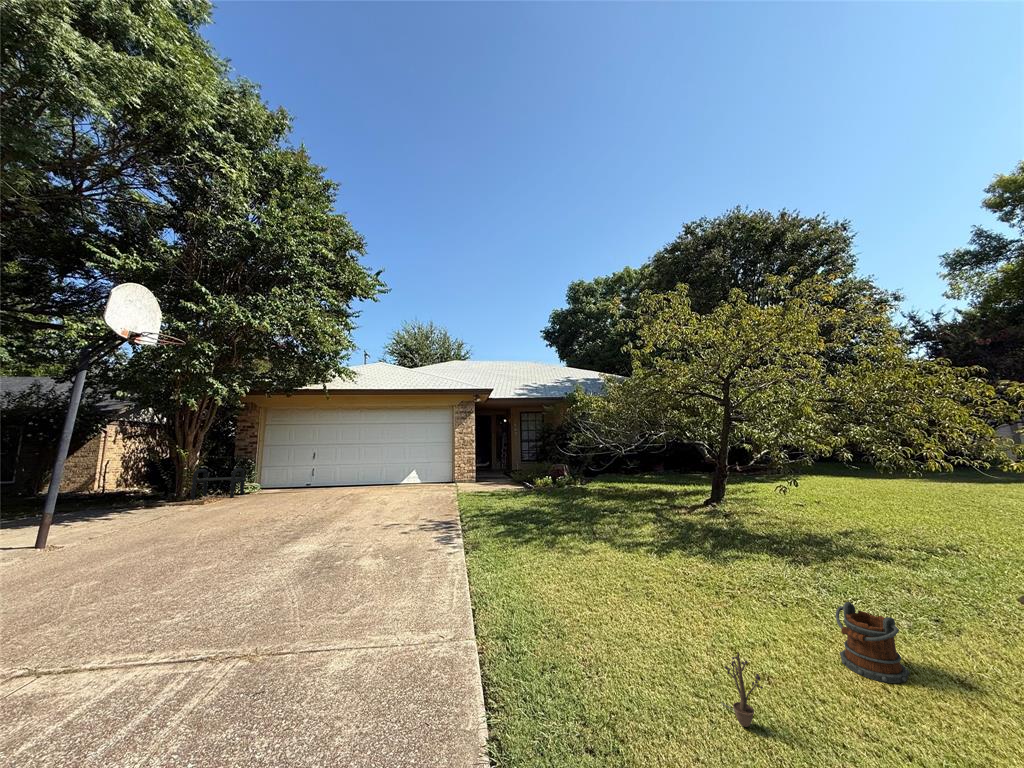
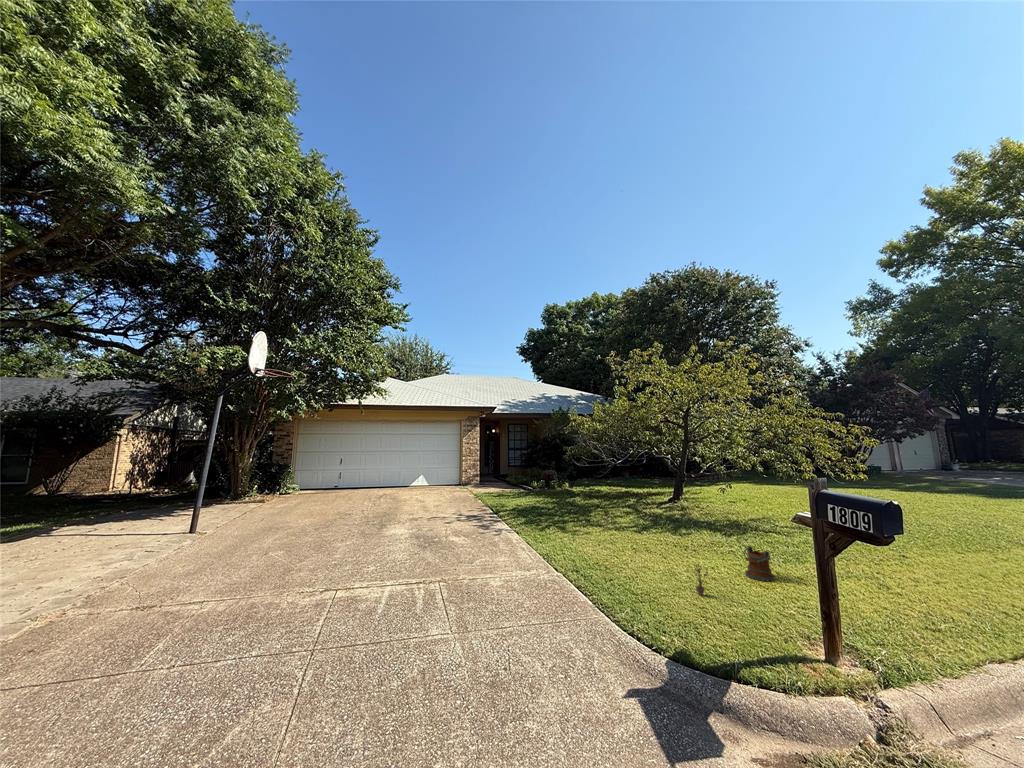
bench: present [191,468,244,499] -> none [249,471,291,498]

